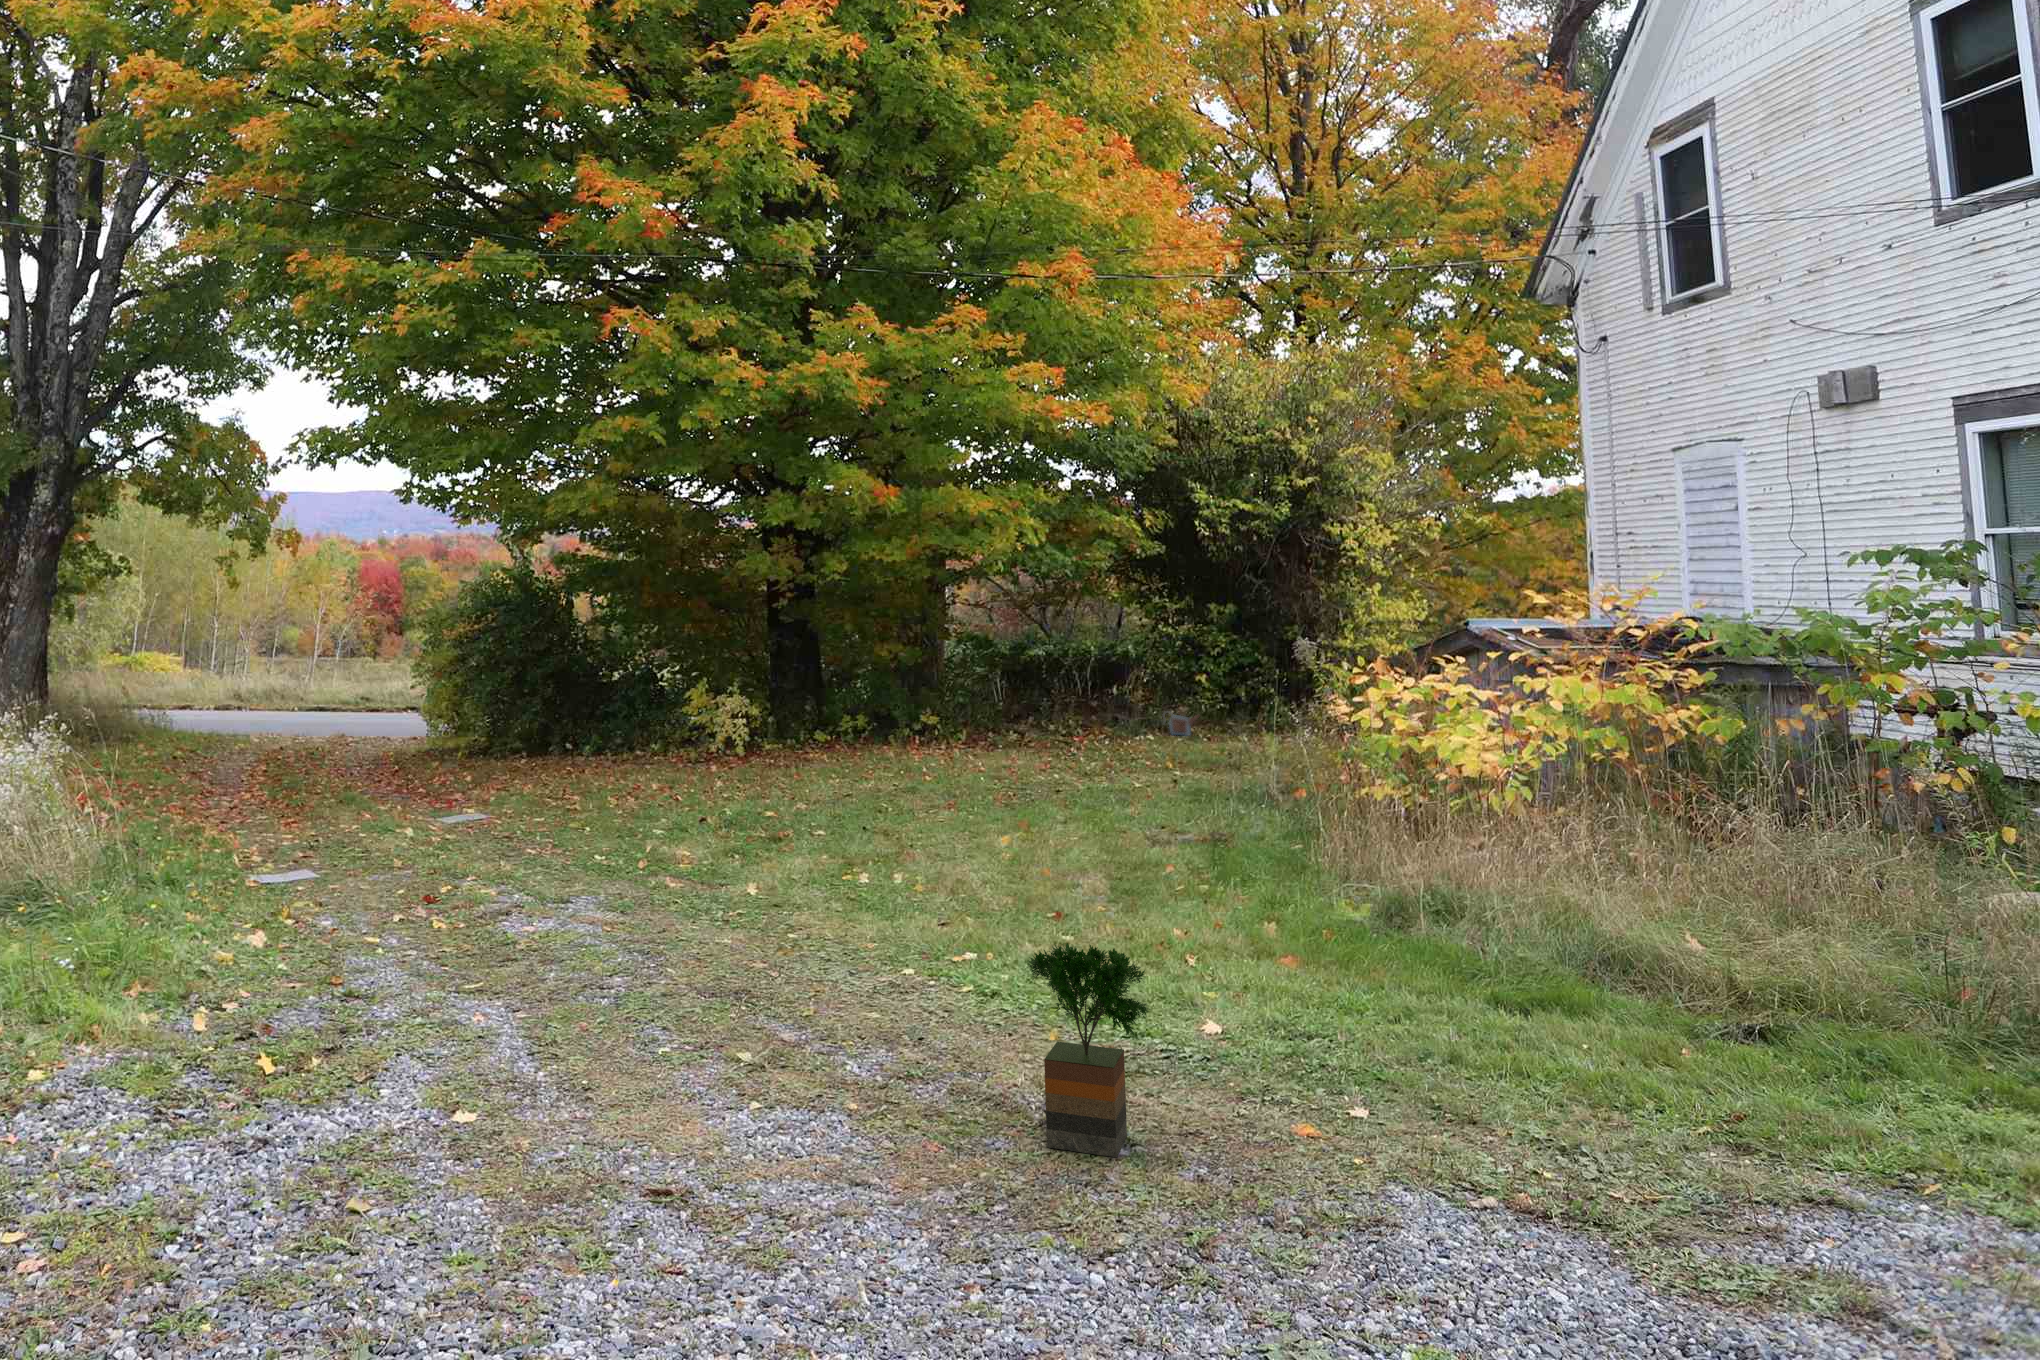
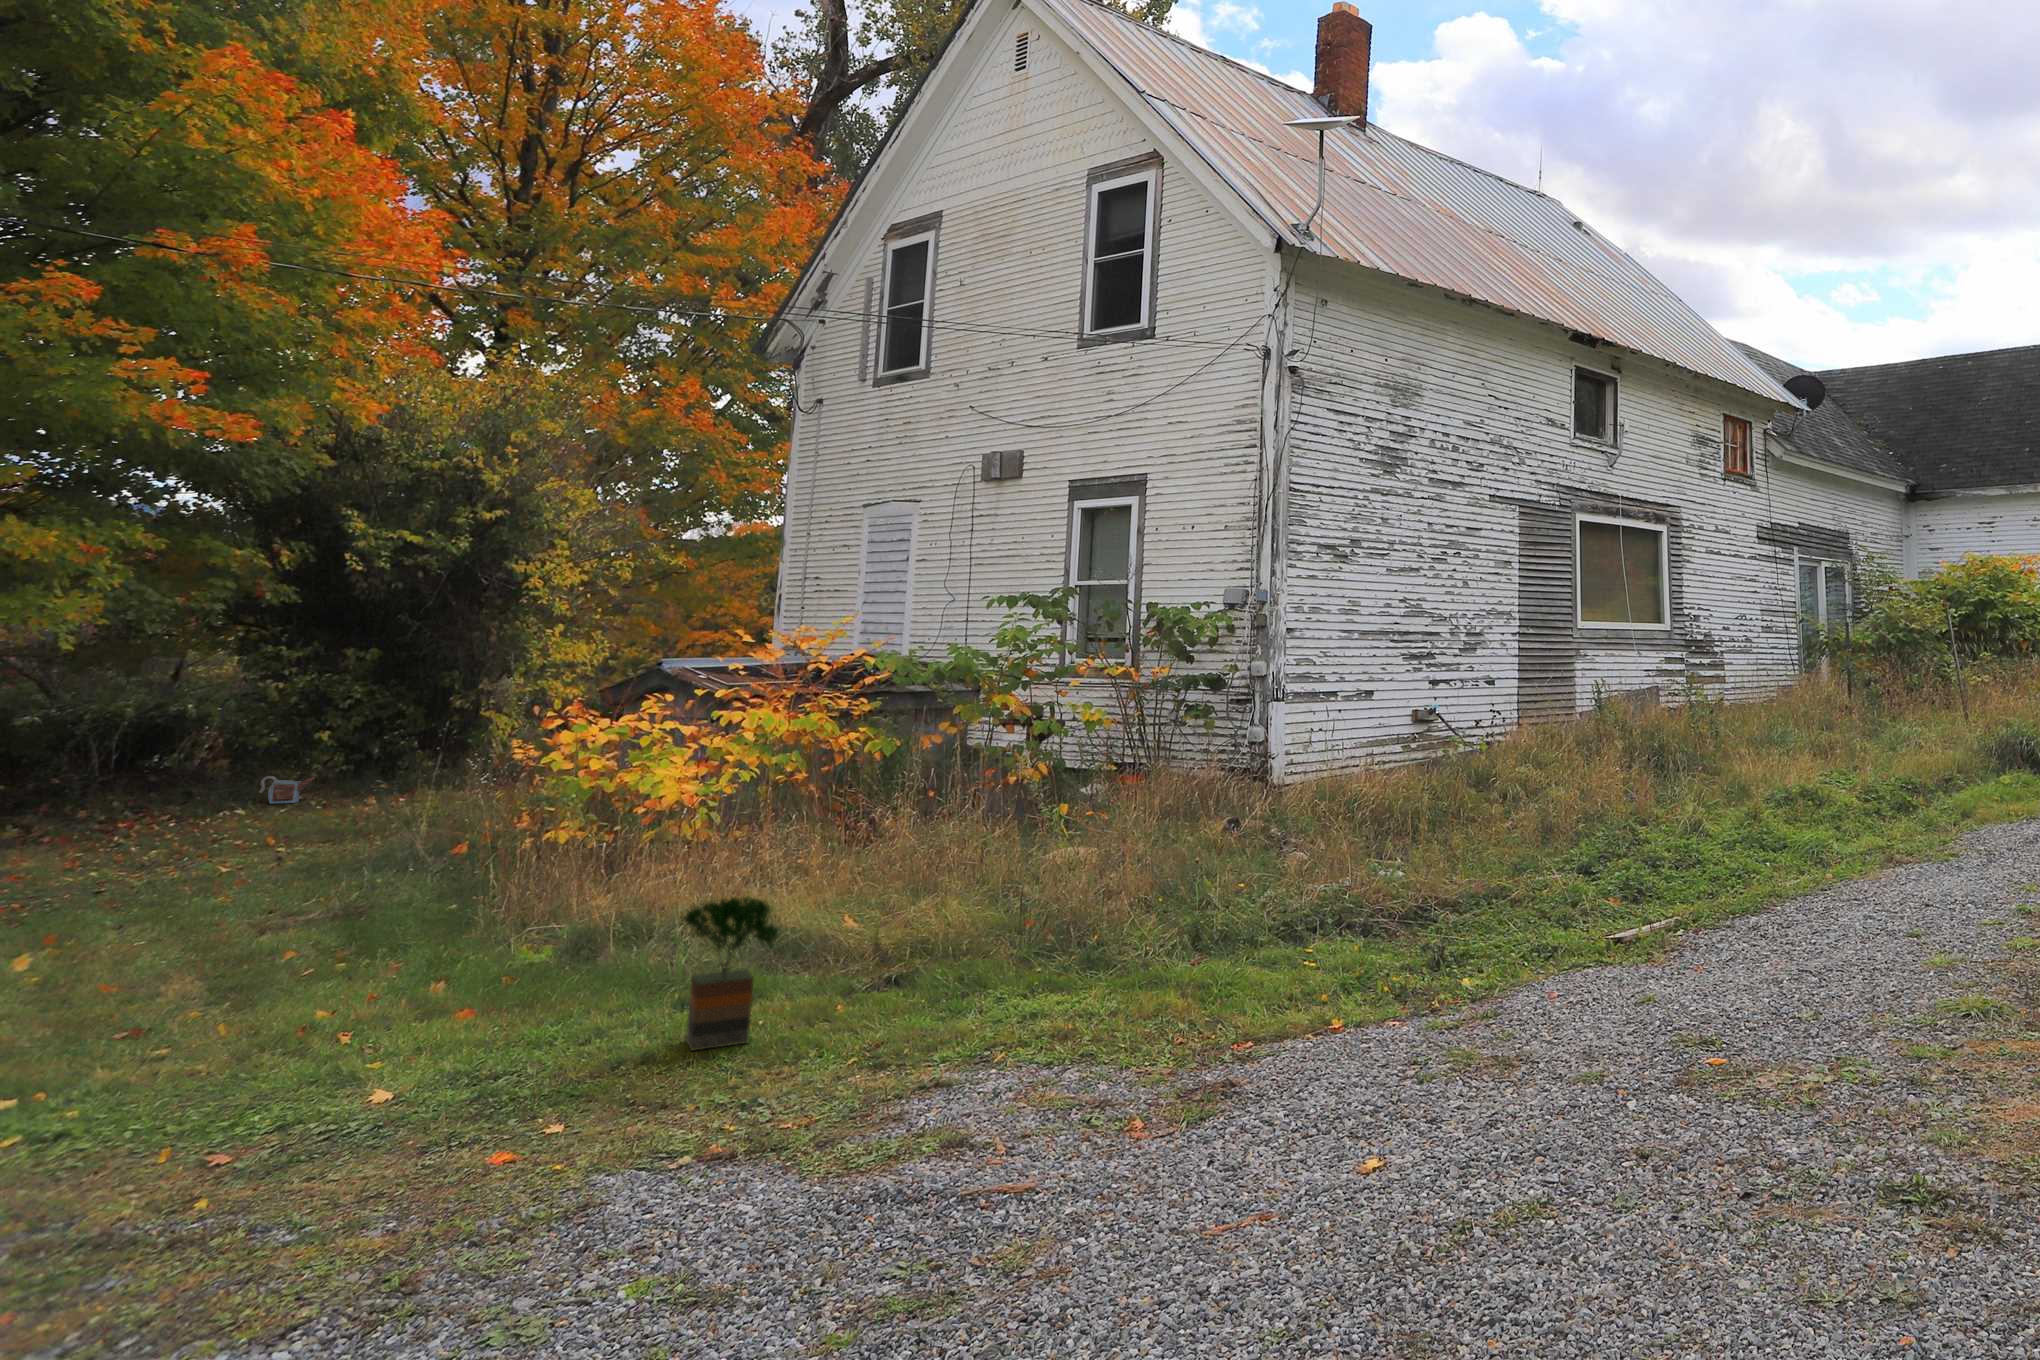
potted tree: present [1027,943,1151,1157] -> present [680,897,780,1051]

